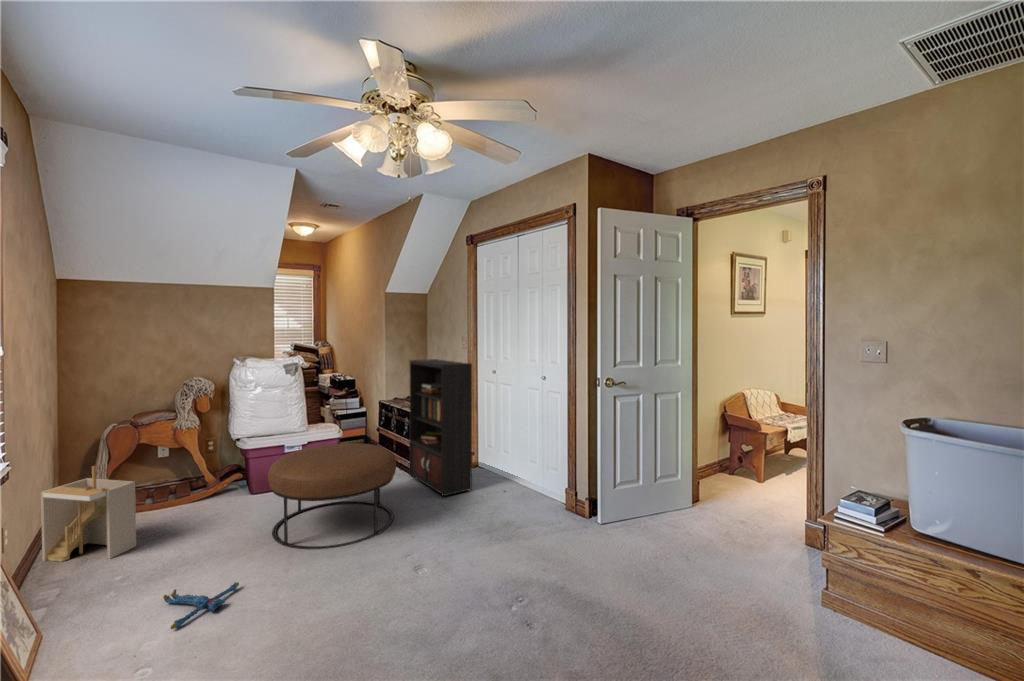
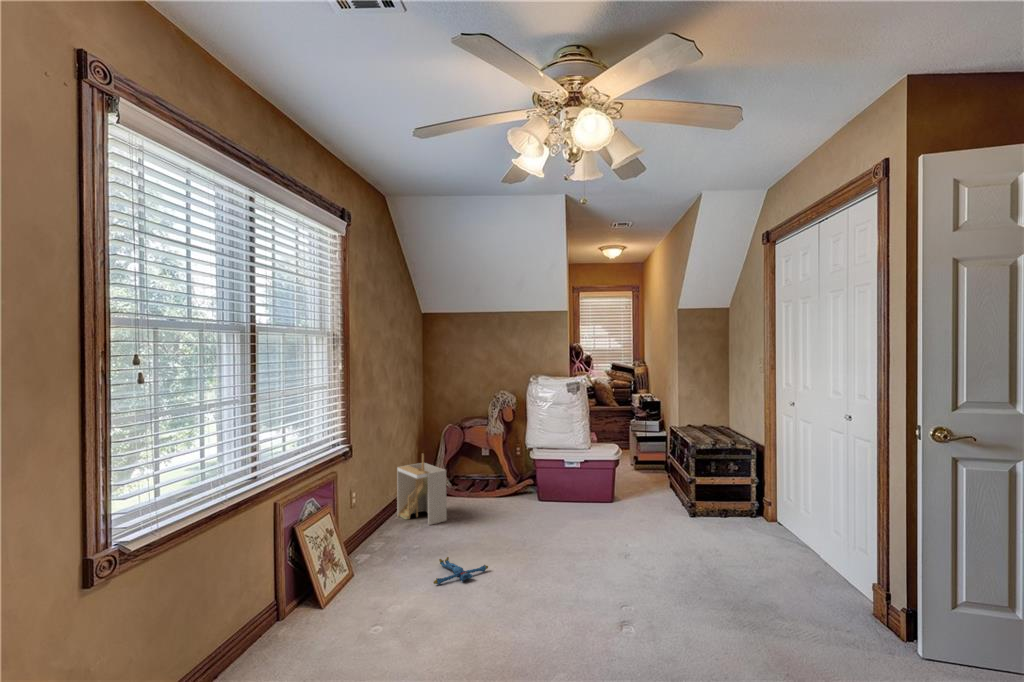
bookcase: present [410,359,505,496] -> none [684,385,791,557]
ottoman: present [268,443,396,549] -> none [529,464,646,564]

